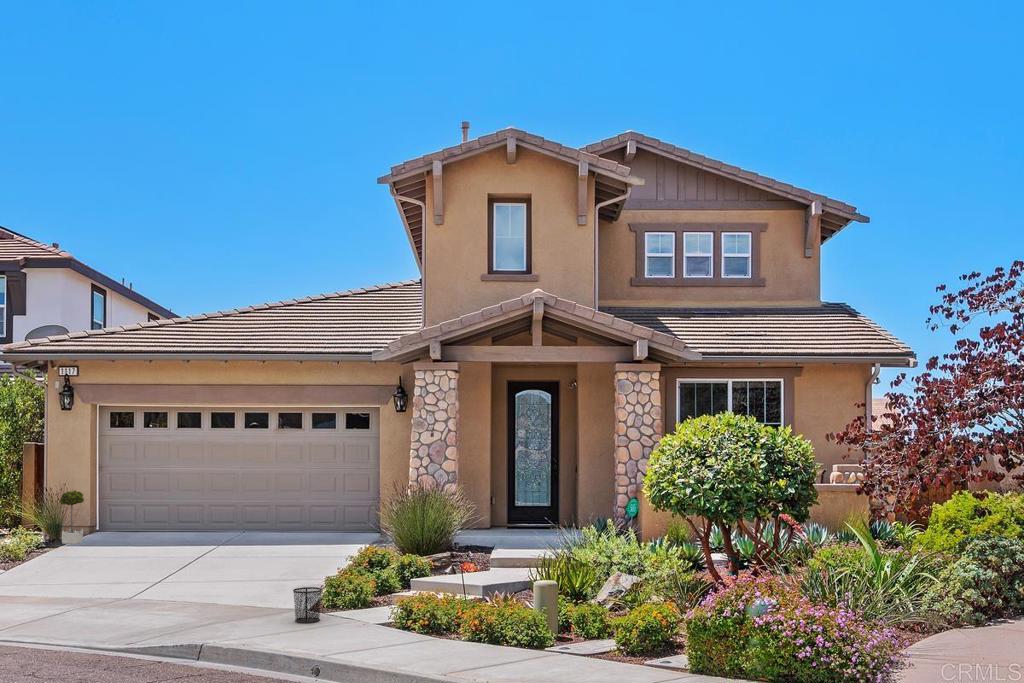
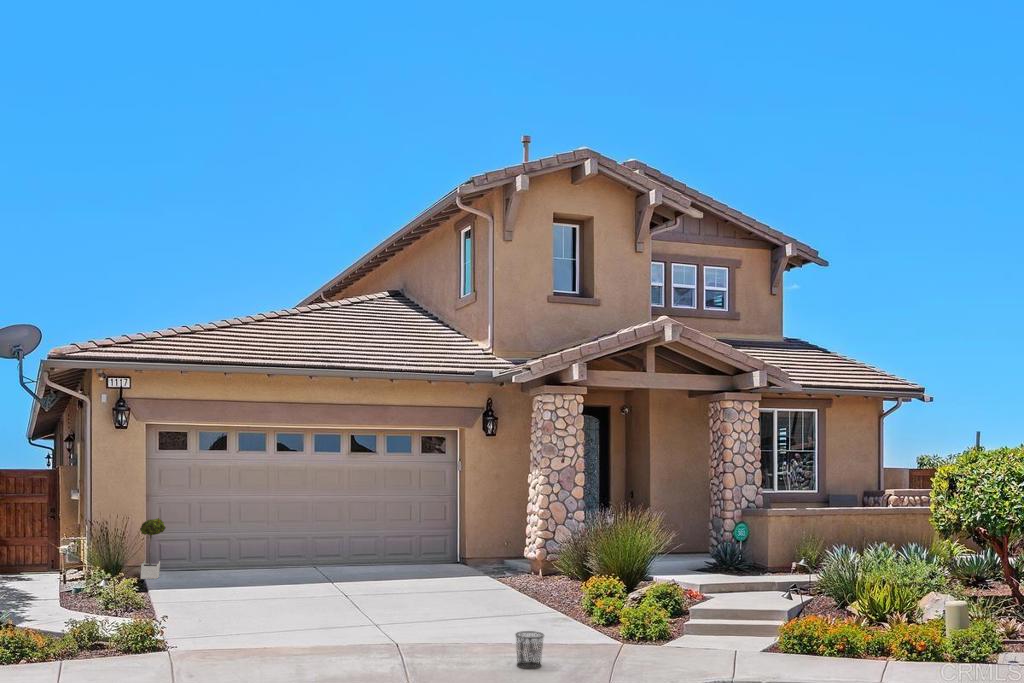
waste bin: present [293,587,322,623] -> present [516,631,544,669]

